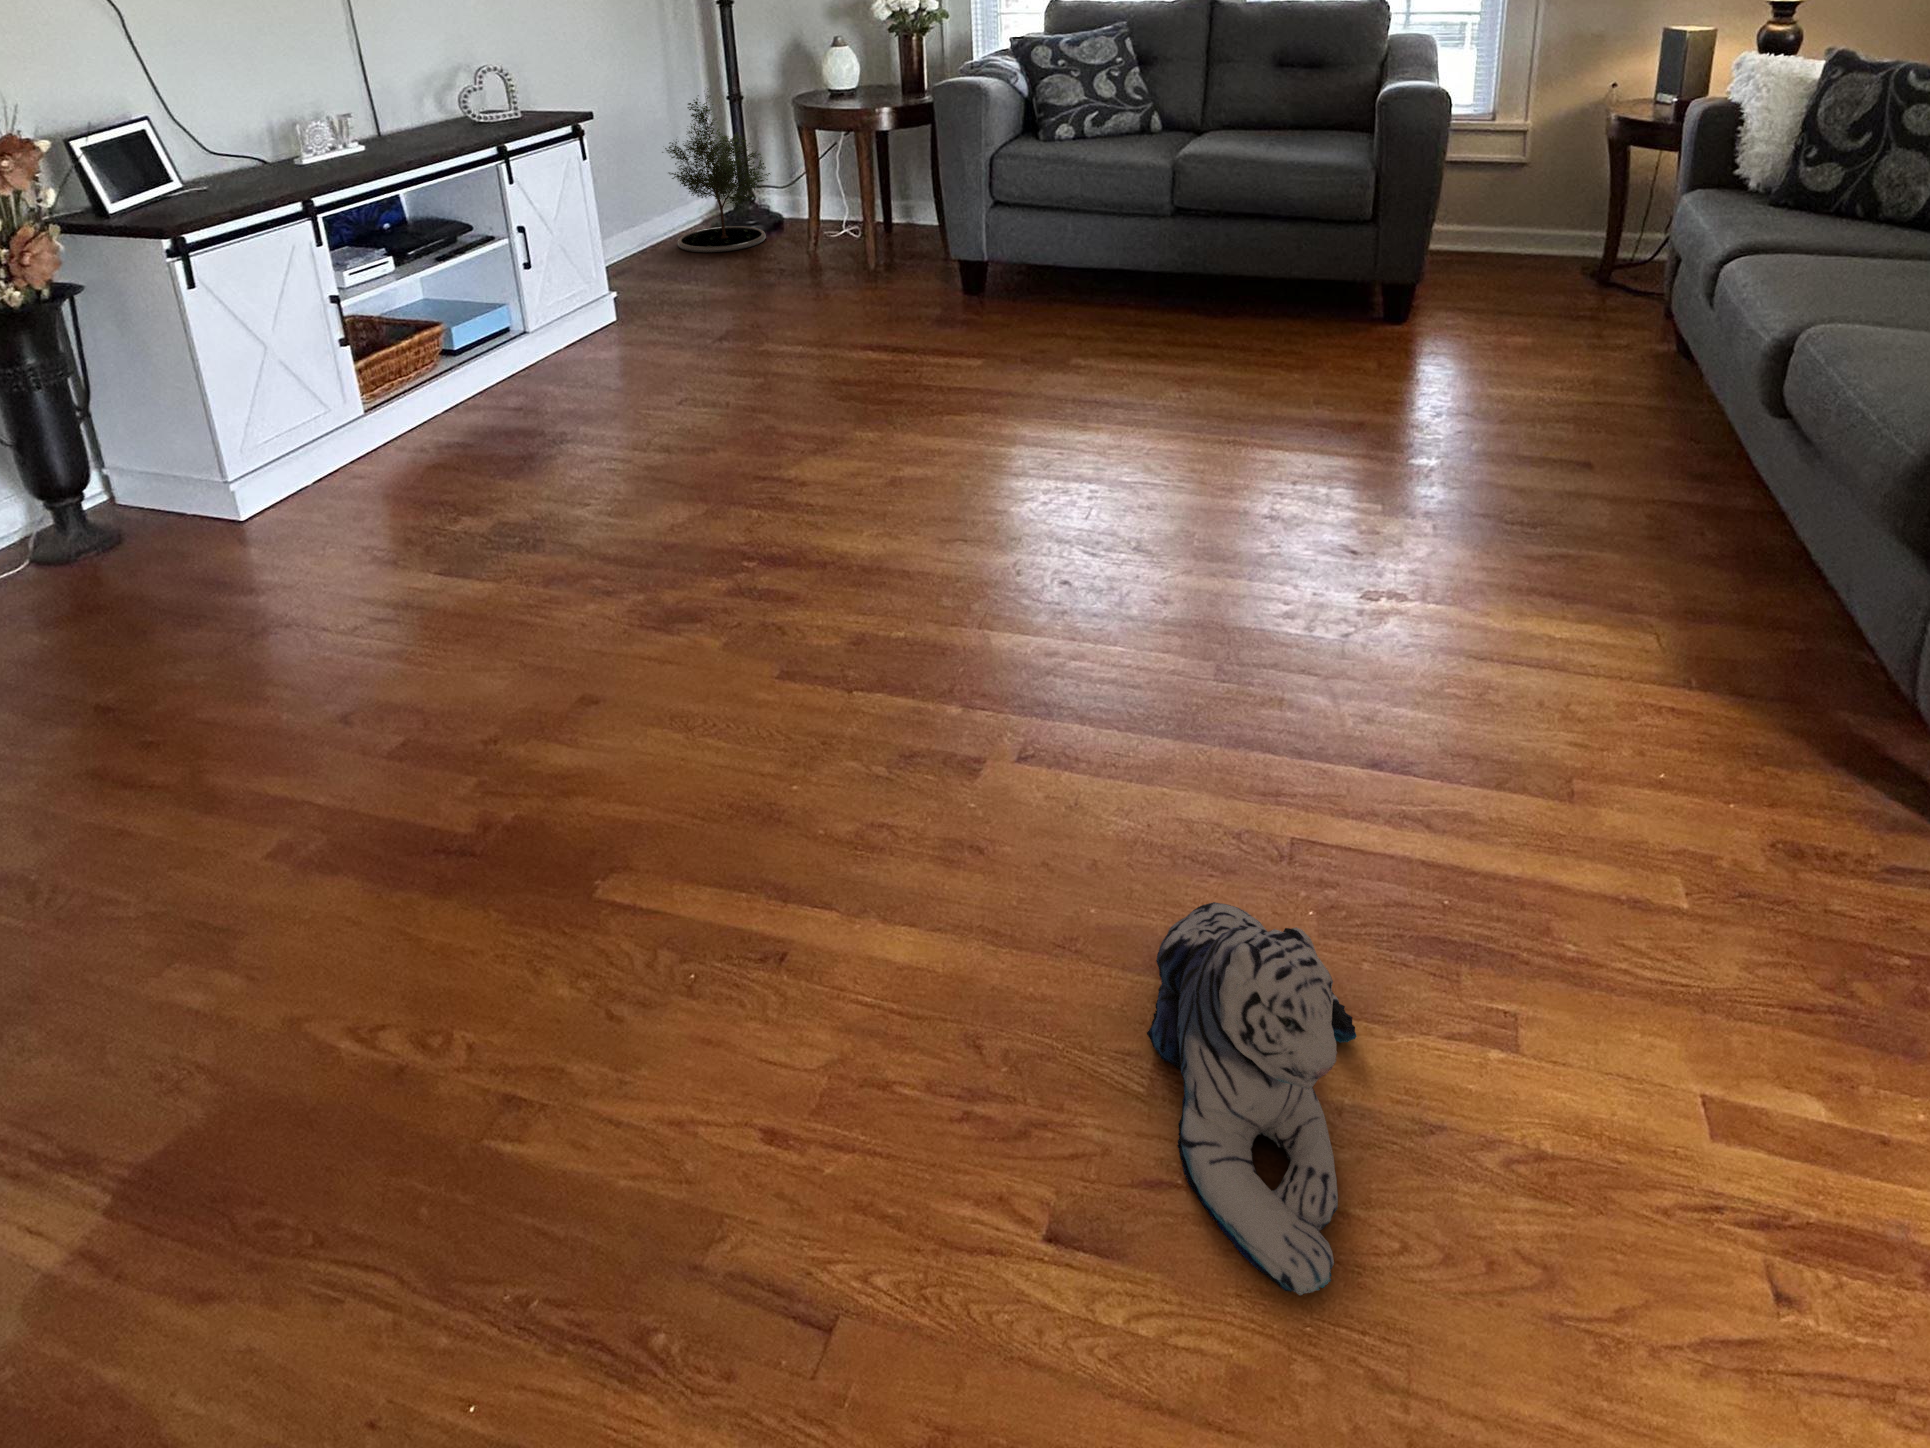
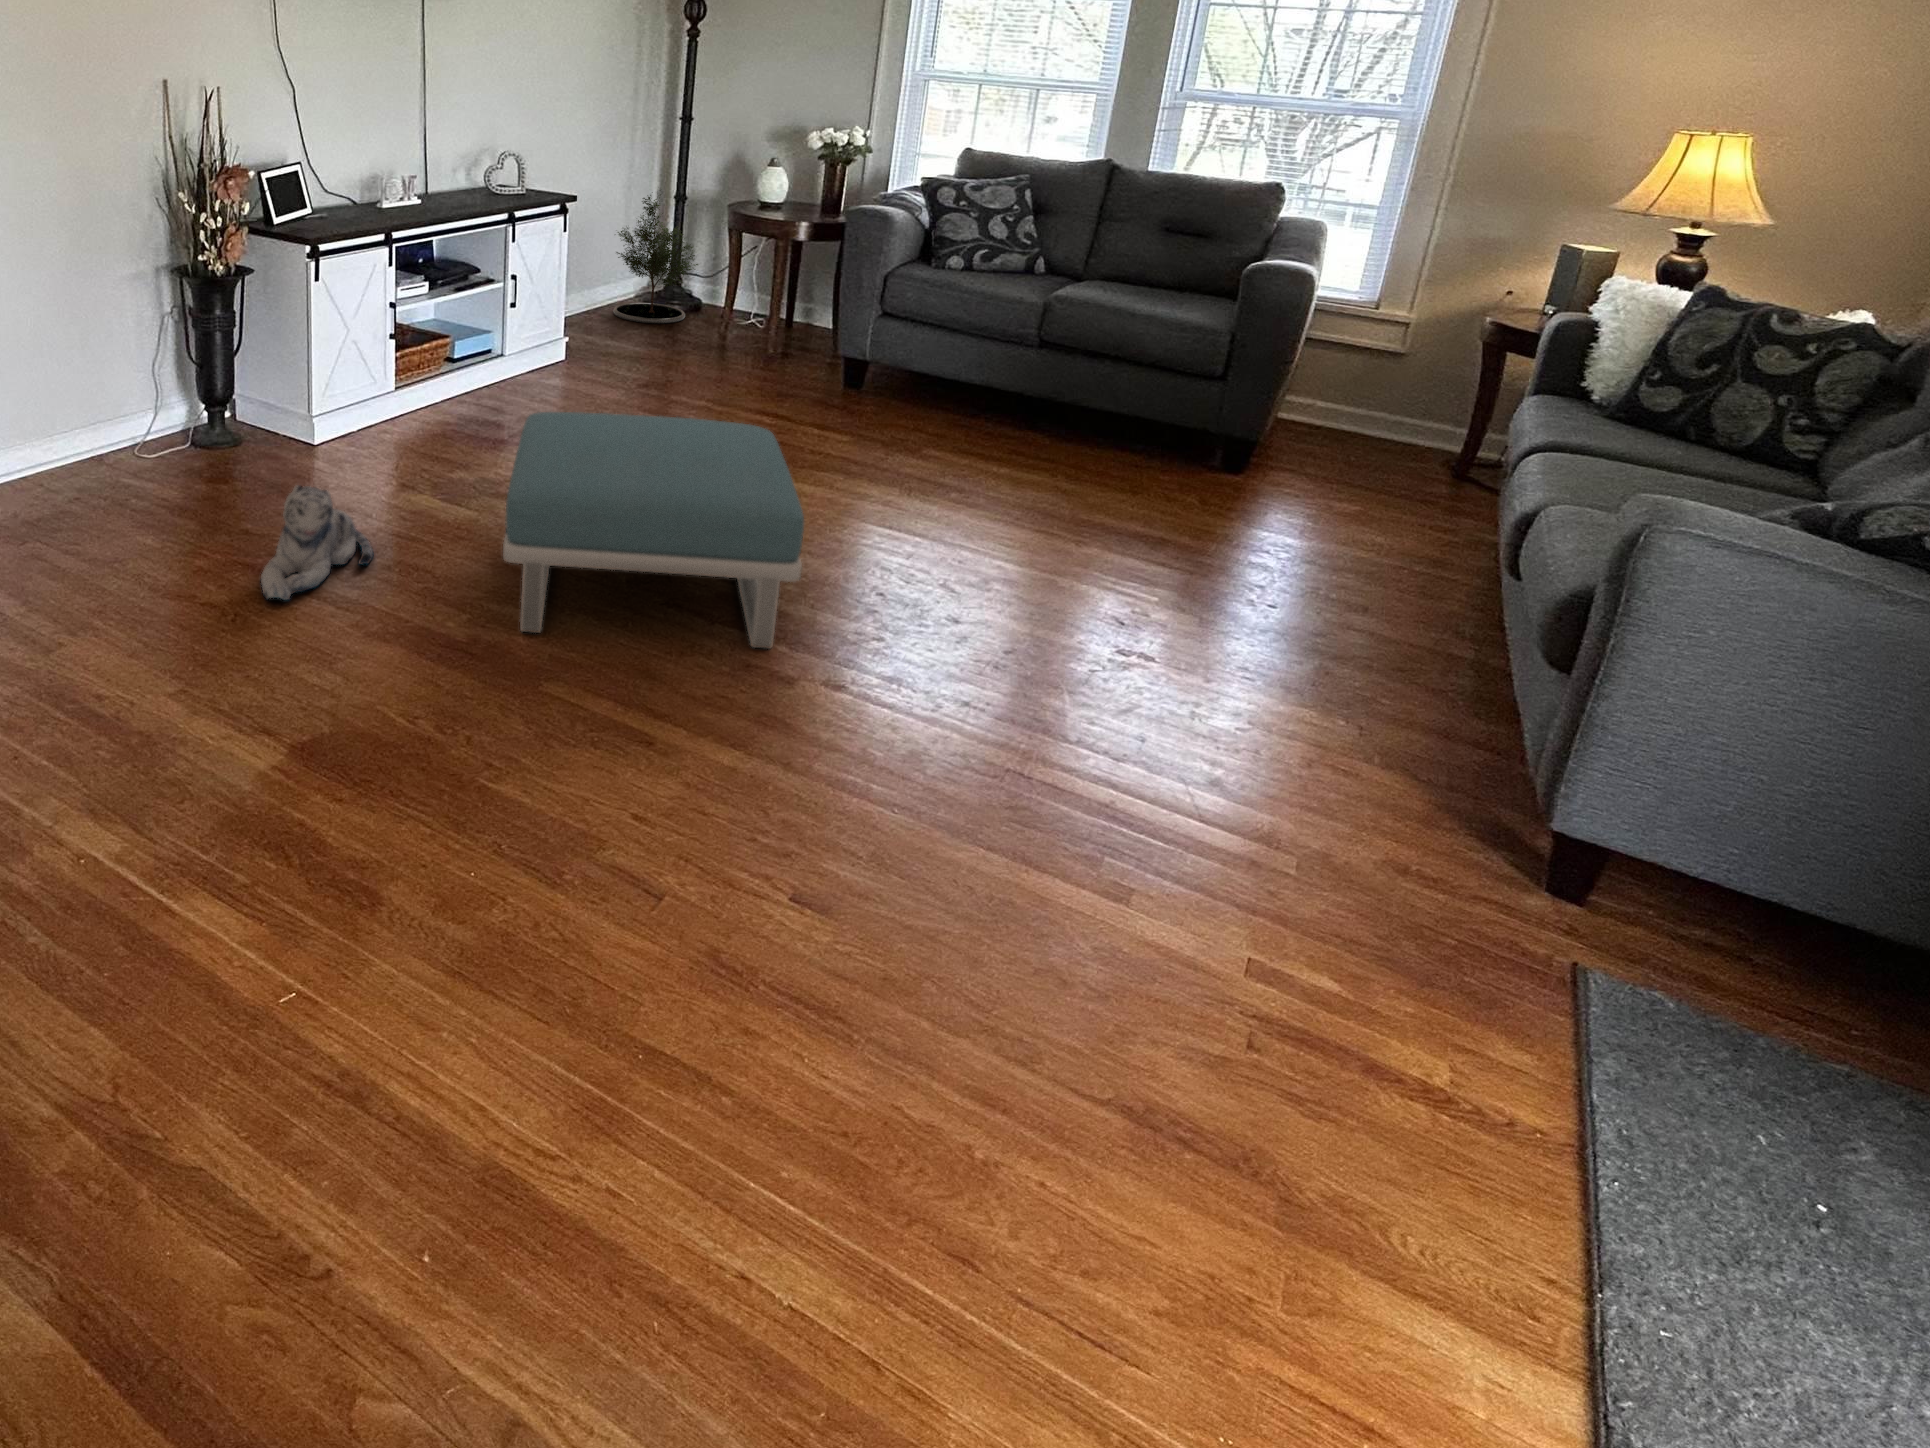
footstool: none [492,390,957,791] -> present [503,412,804,648]
plush toy: present [1147,902,1357,1295] -> present [261,485,374,600]

